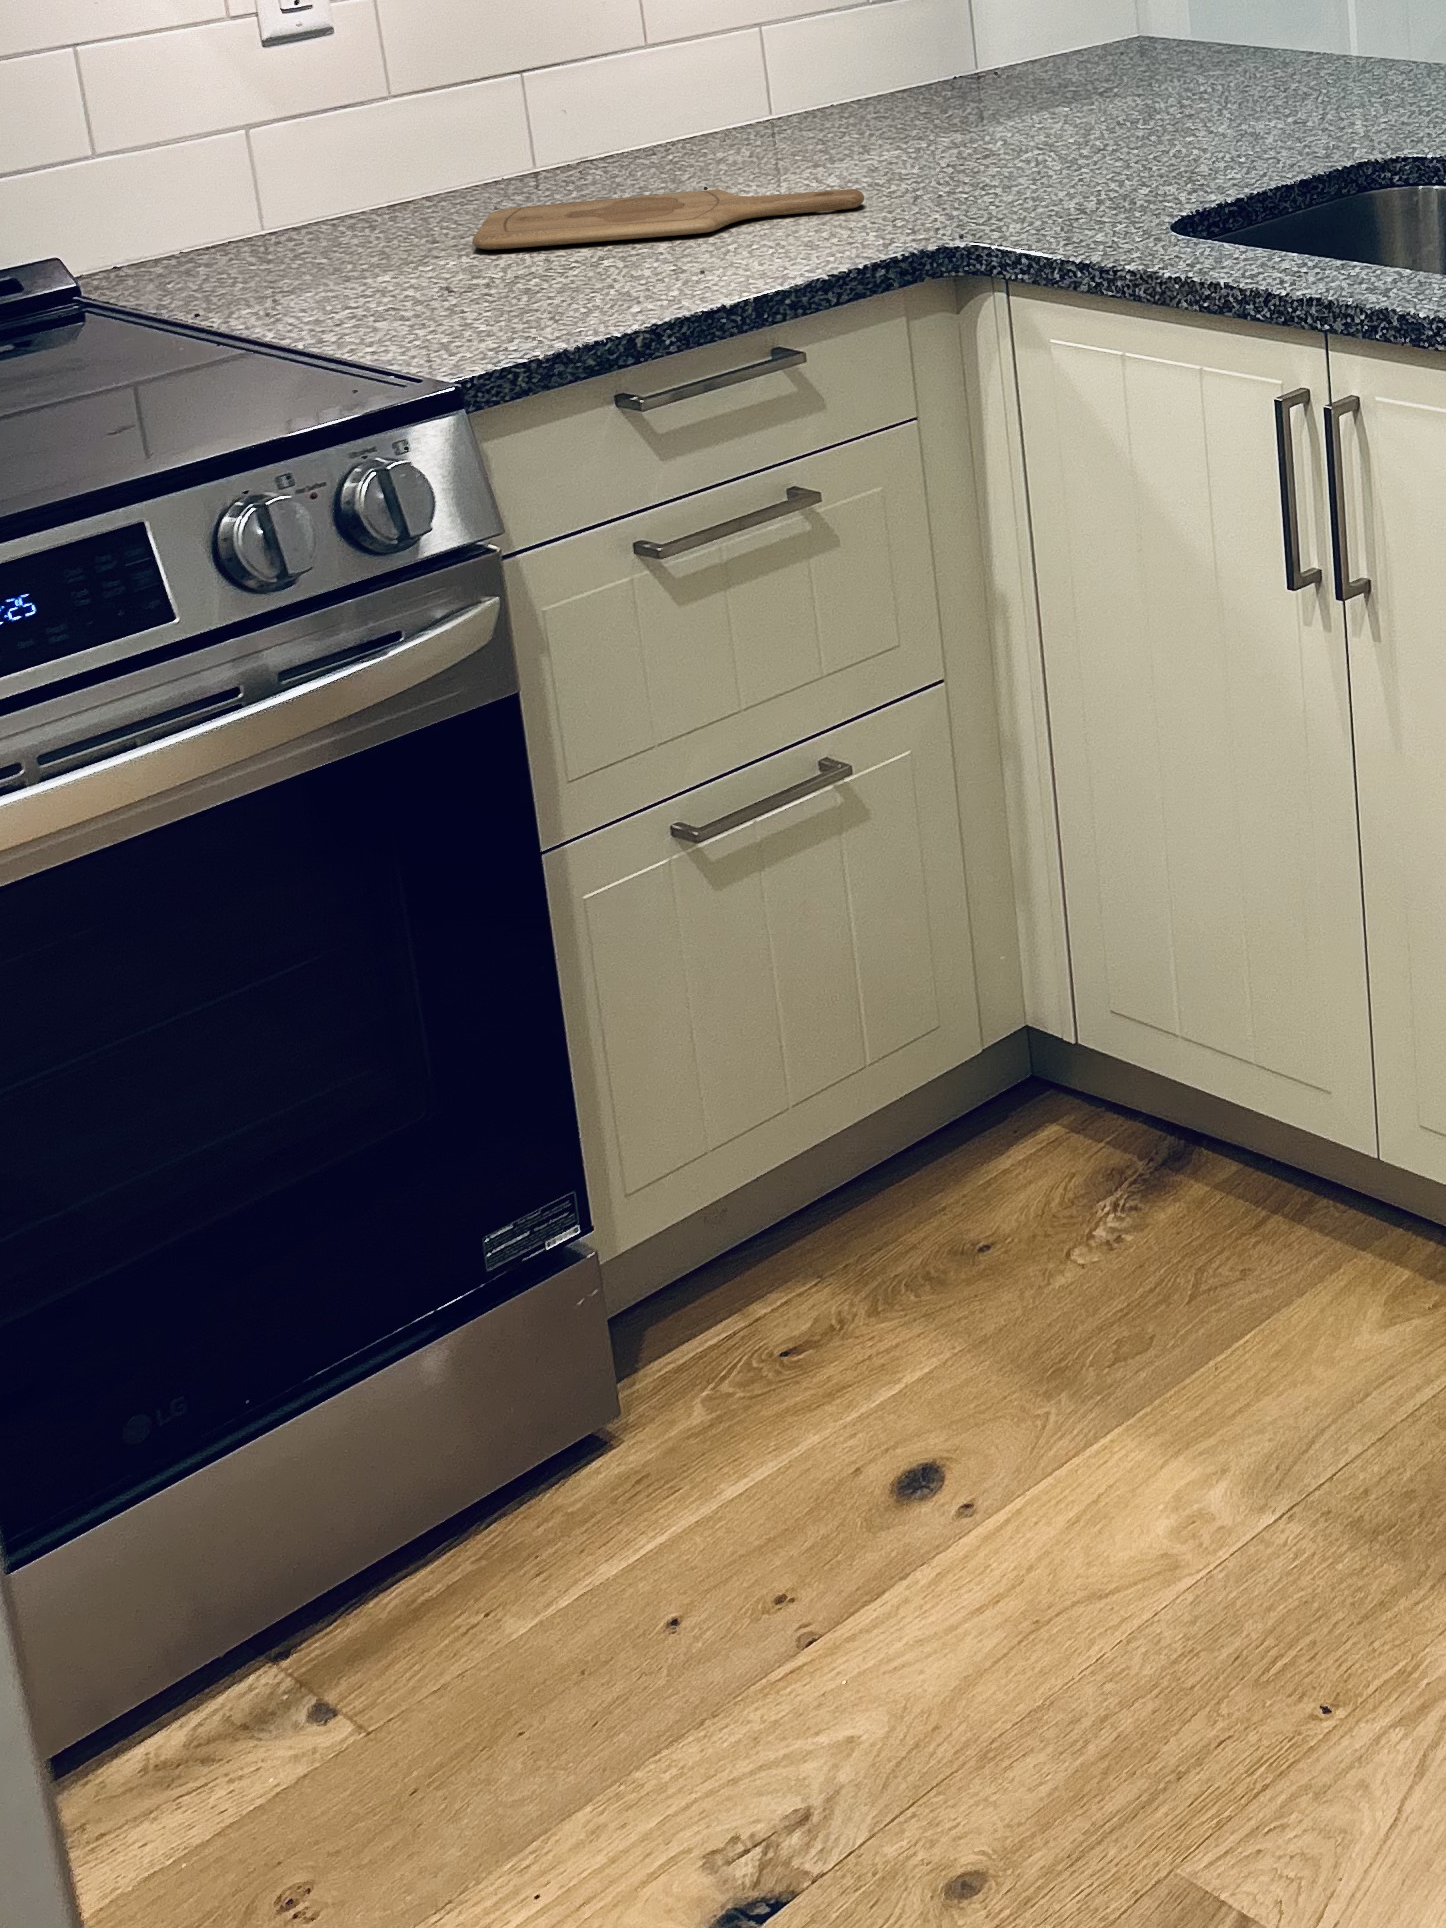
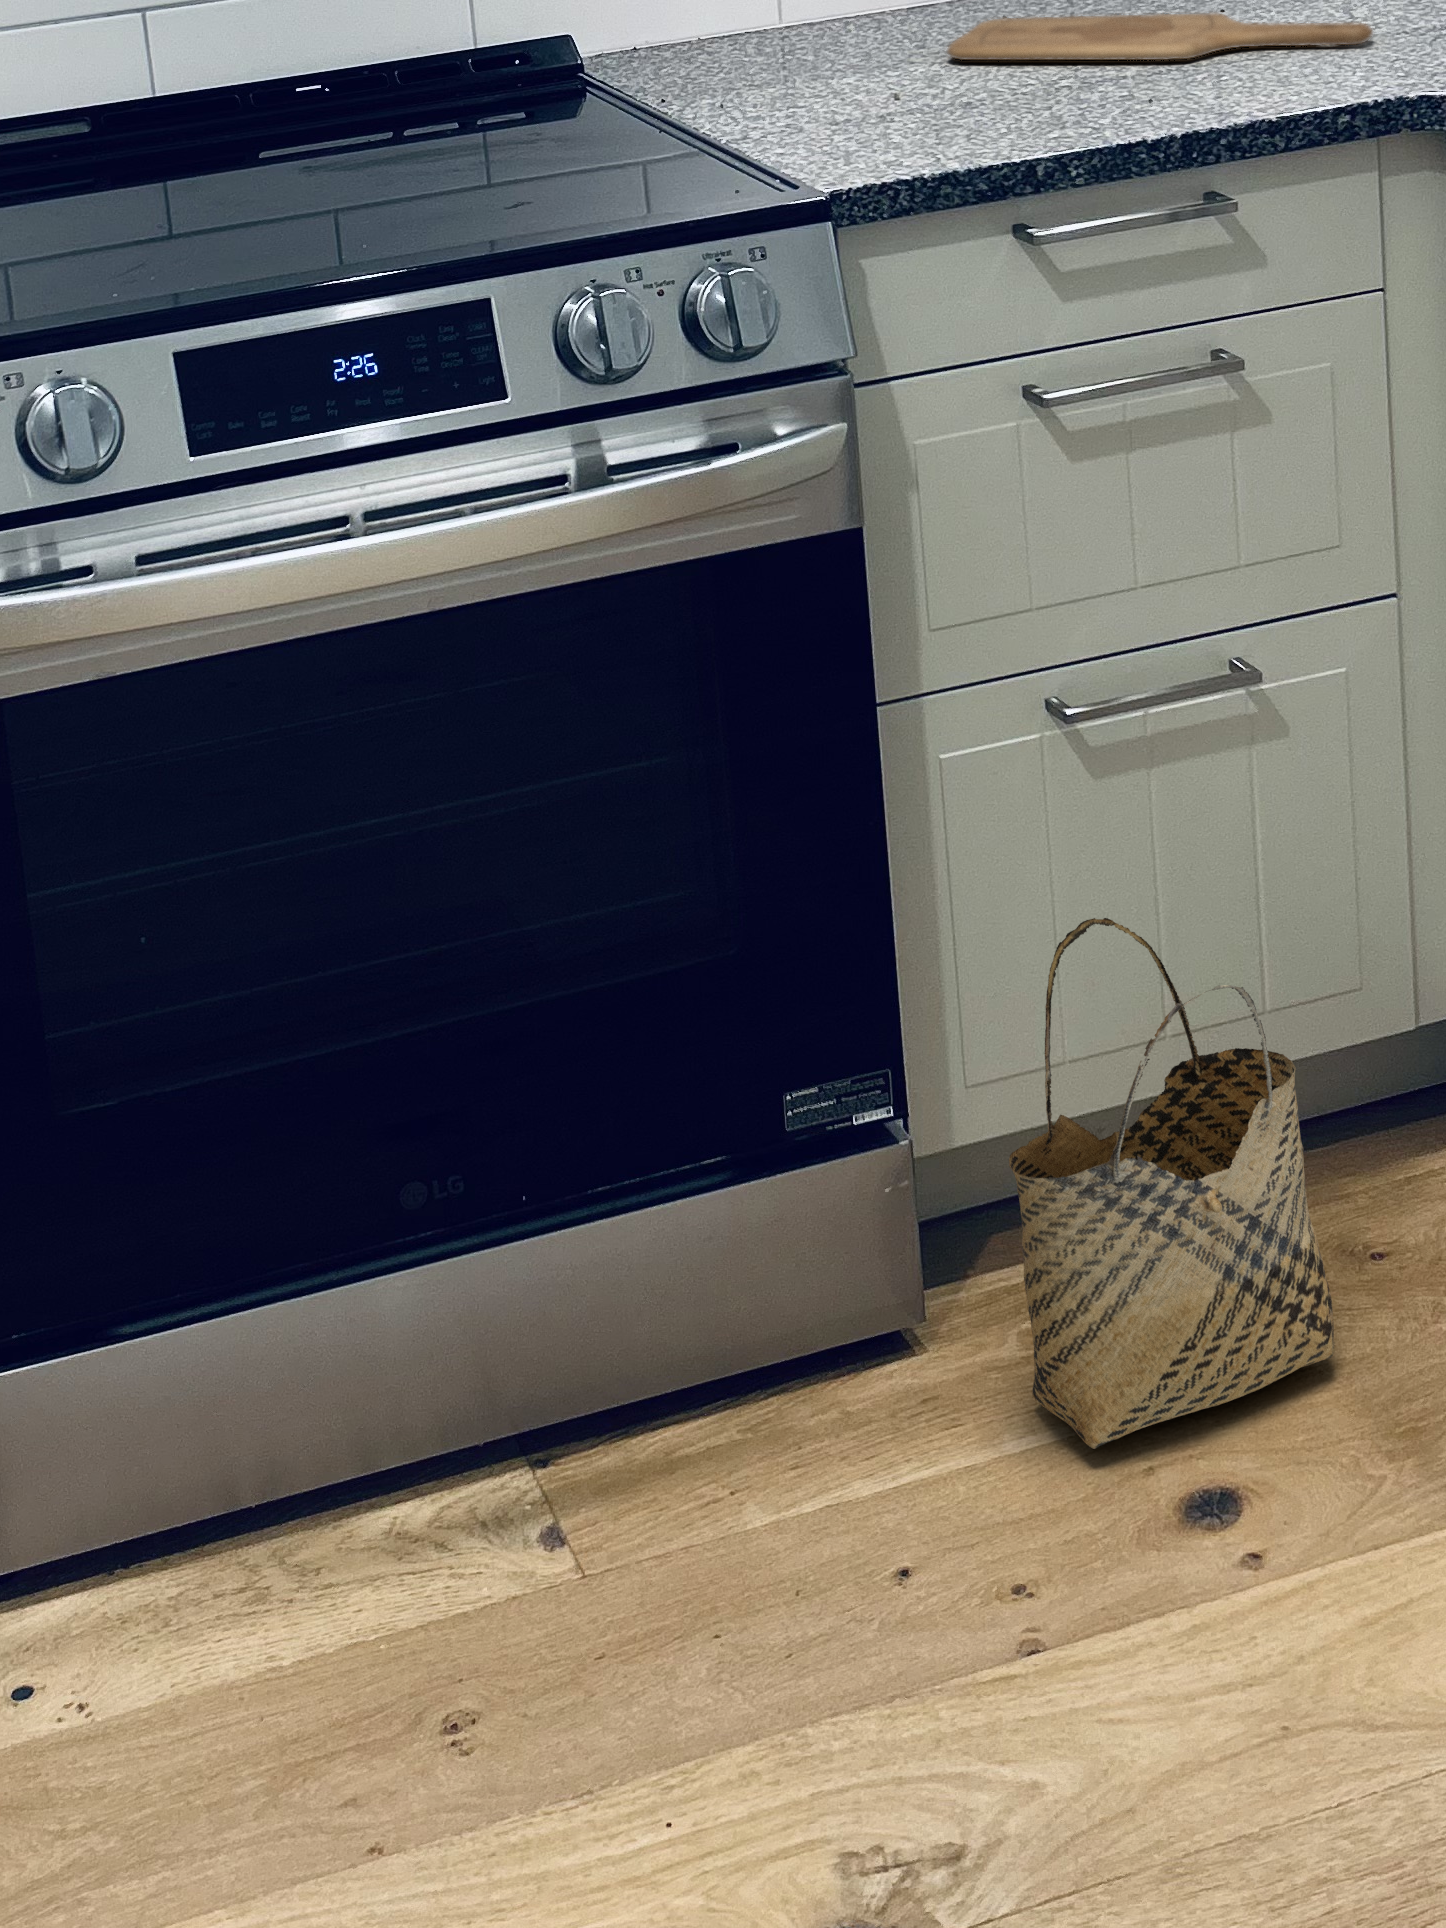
woven basket: none [710,1006,983,1468] -> present [1009,918,1335,1449]

